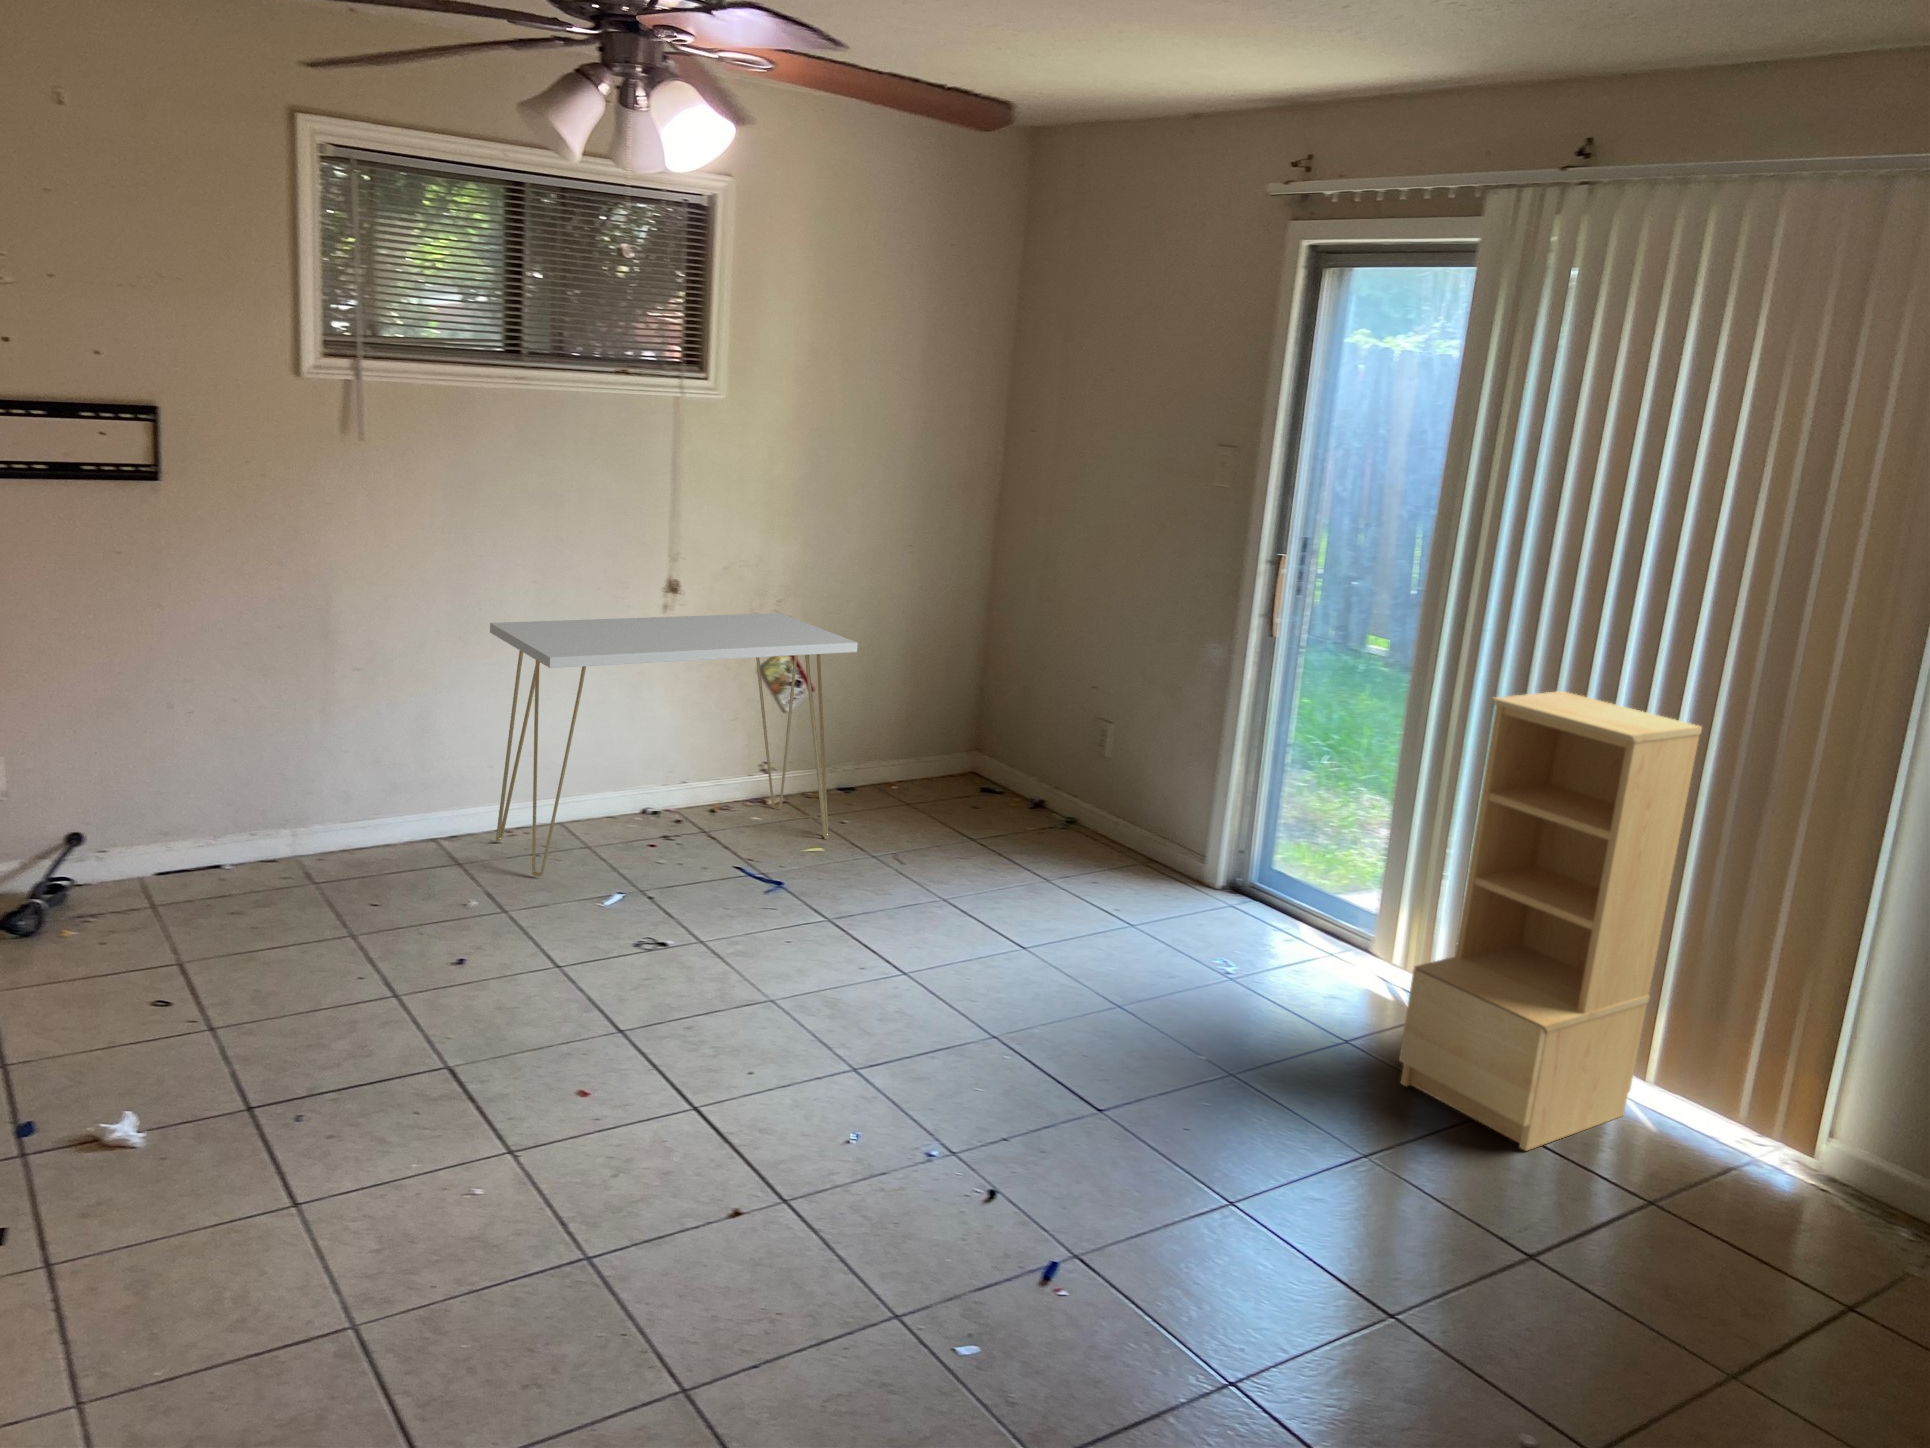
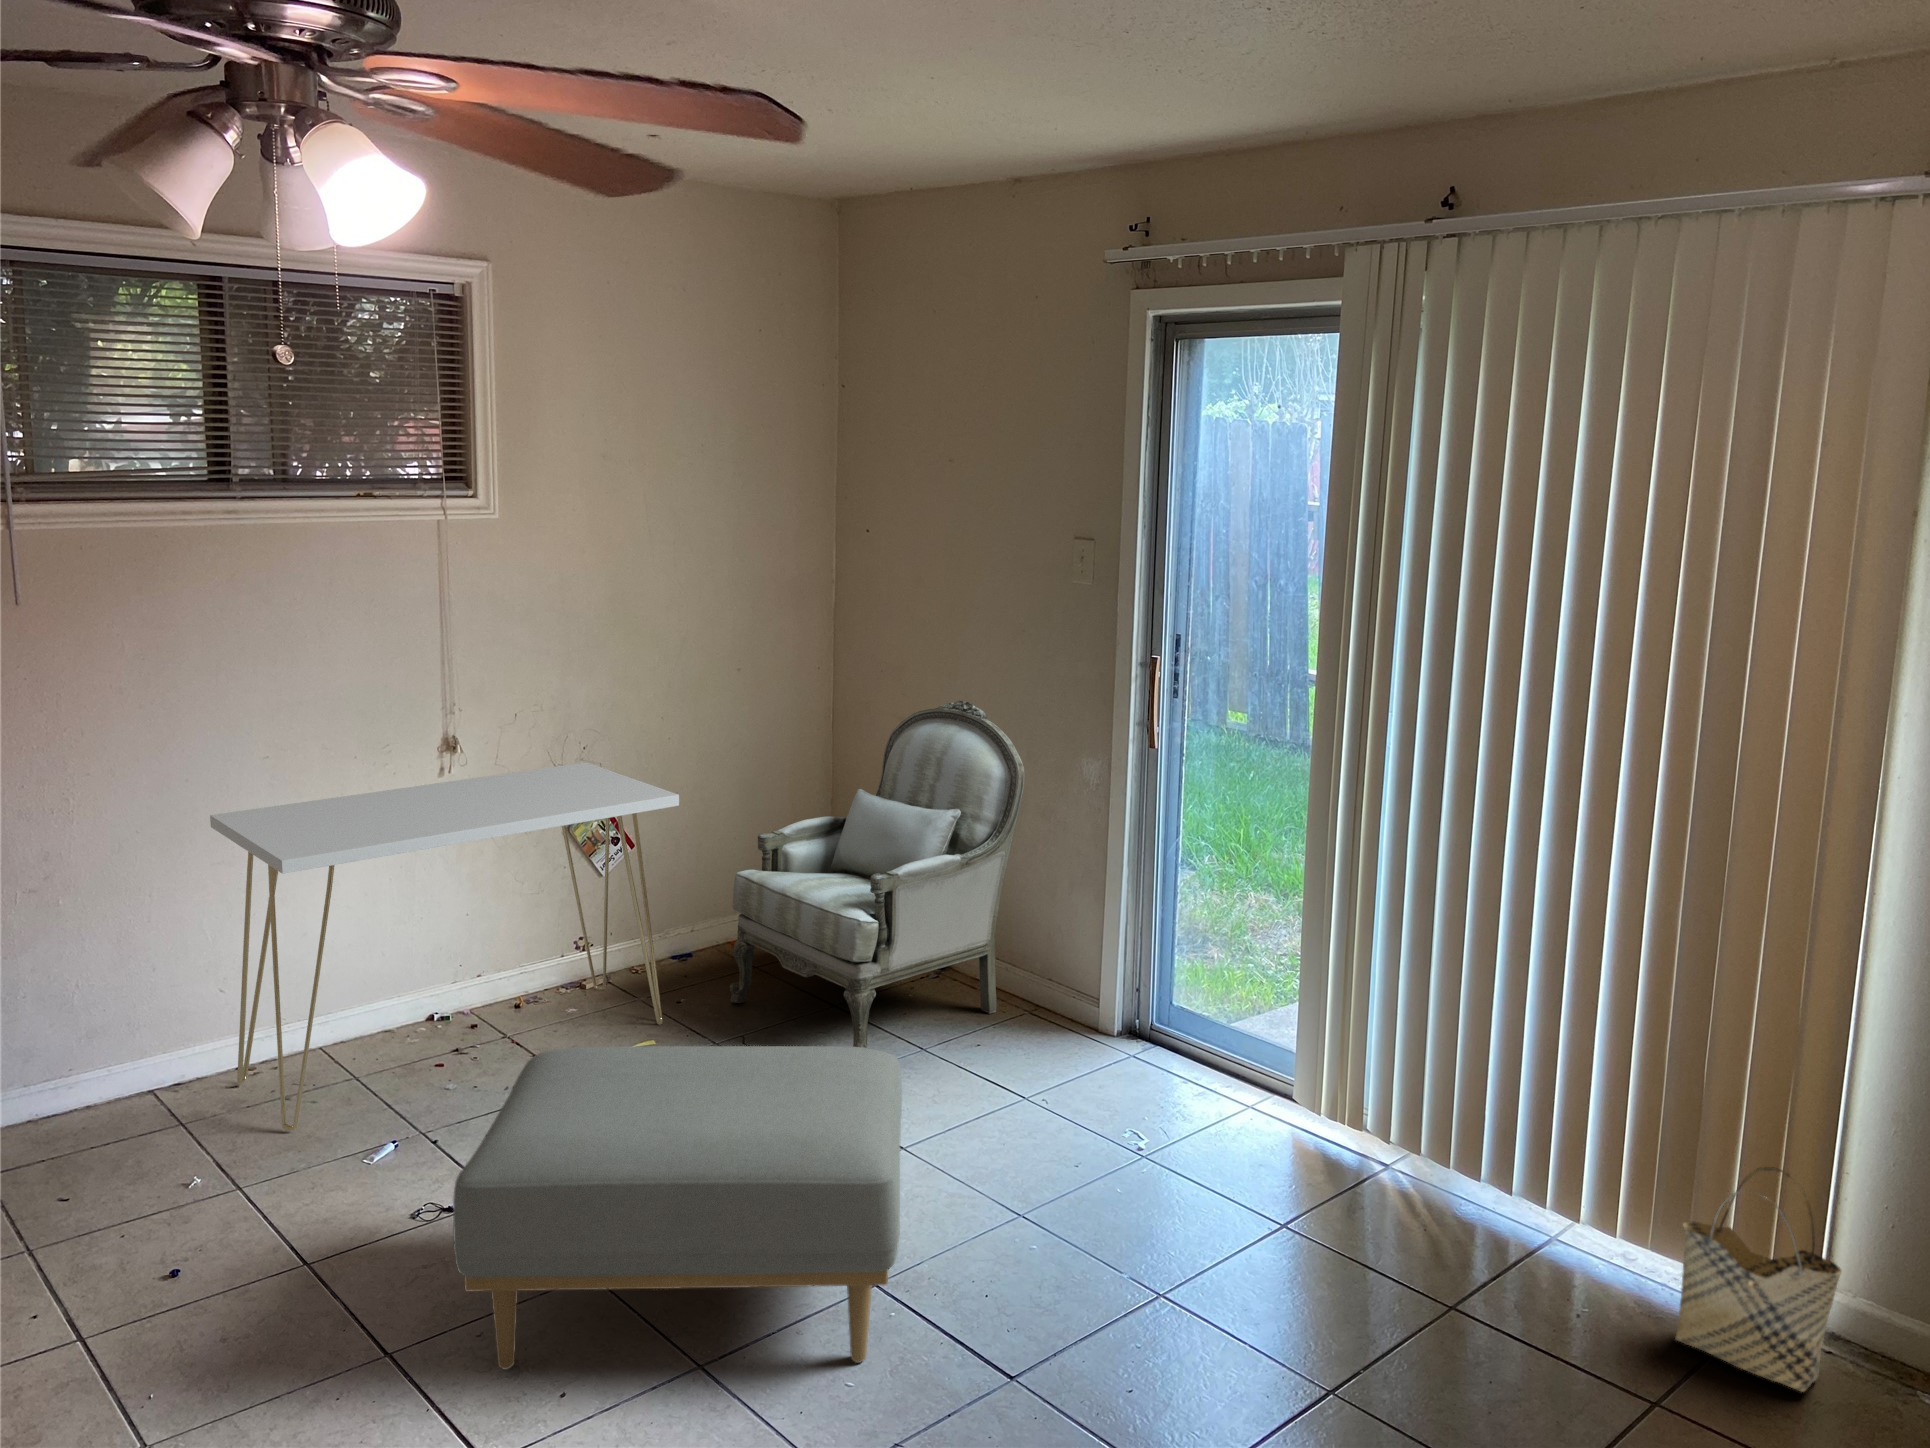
armchair: none [886,585,1159,884] -> present [730,700,1025,1048]
bookshelf: present [1399,691,1702,1151] -> none [1352,804,1647,1356]
ottoman: none [677,819,1027,1079] -> present [453,1046,902,1369]
woven basket: none [1680,1021,1836,1210] -> present [1675,1167,1842,1391]

